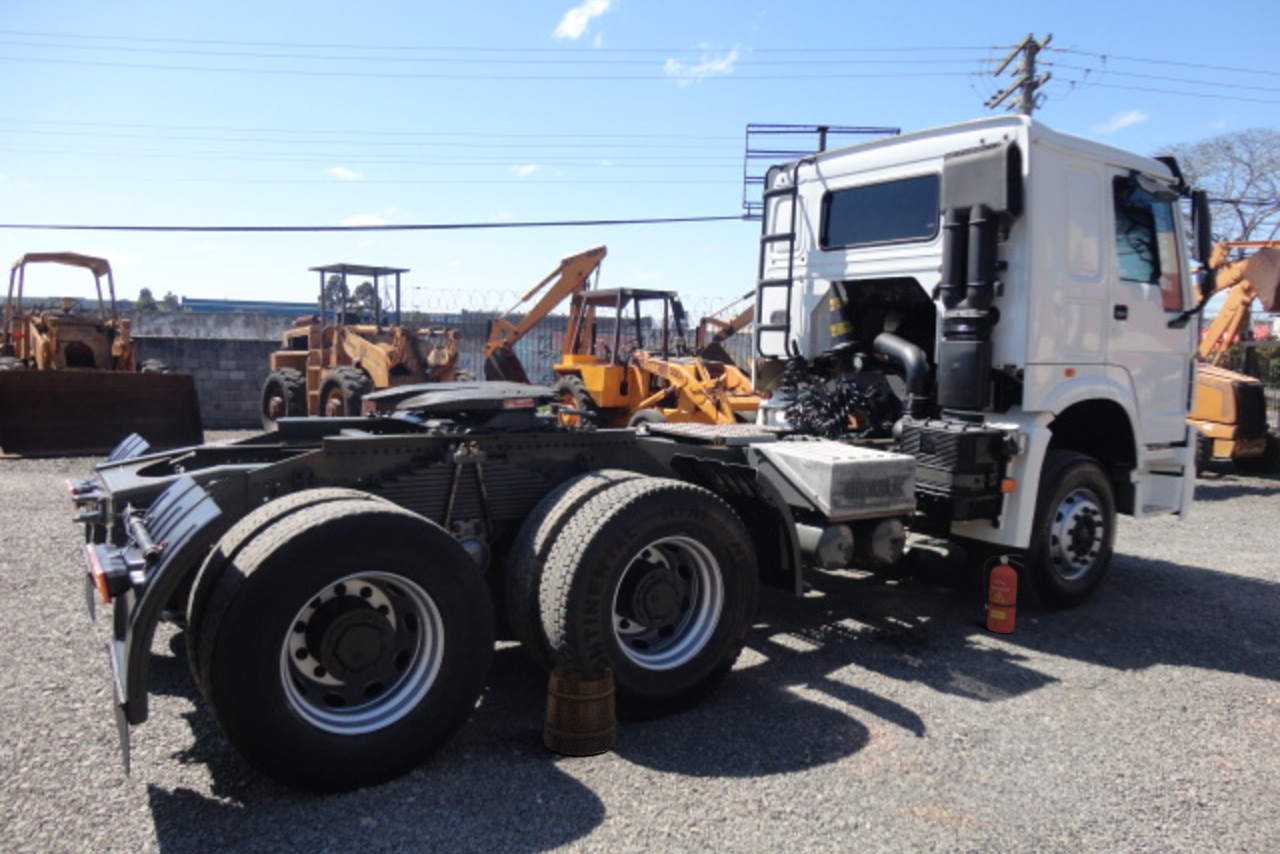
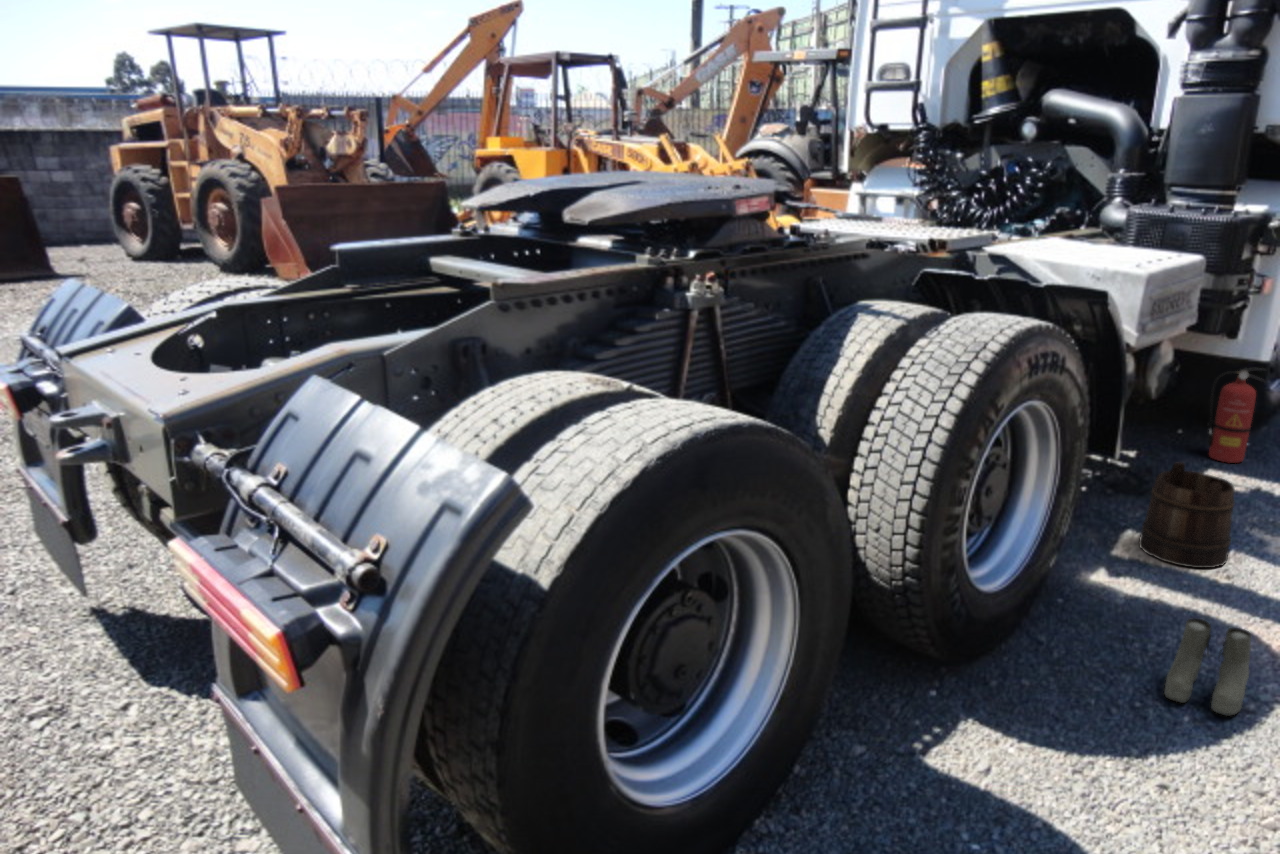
bucket: present [543,666,617,756] -> present [1139,463,1235,568]
boots: none [741,692,803,756] -> present [1165,619,1251,716]

